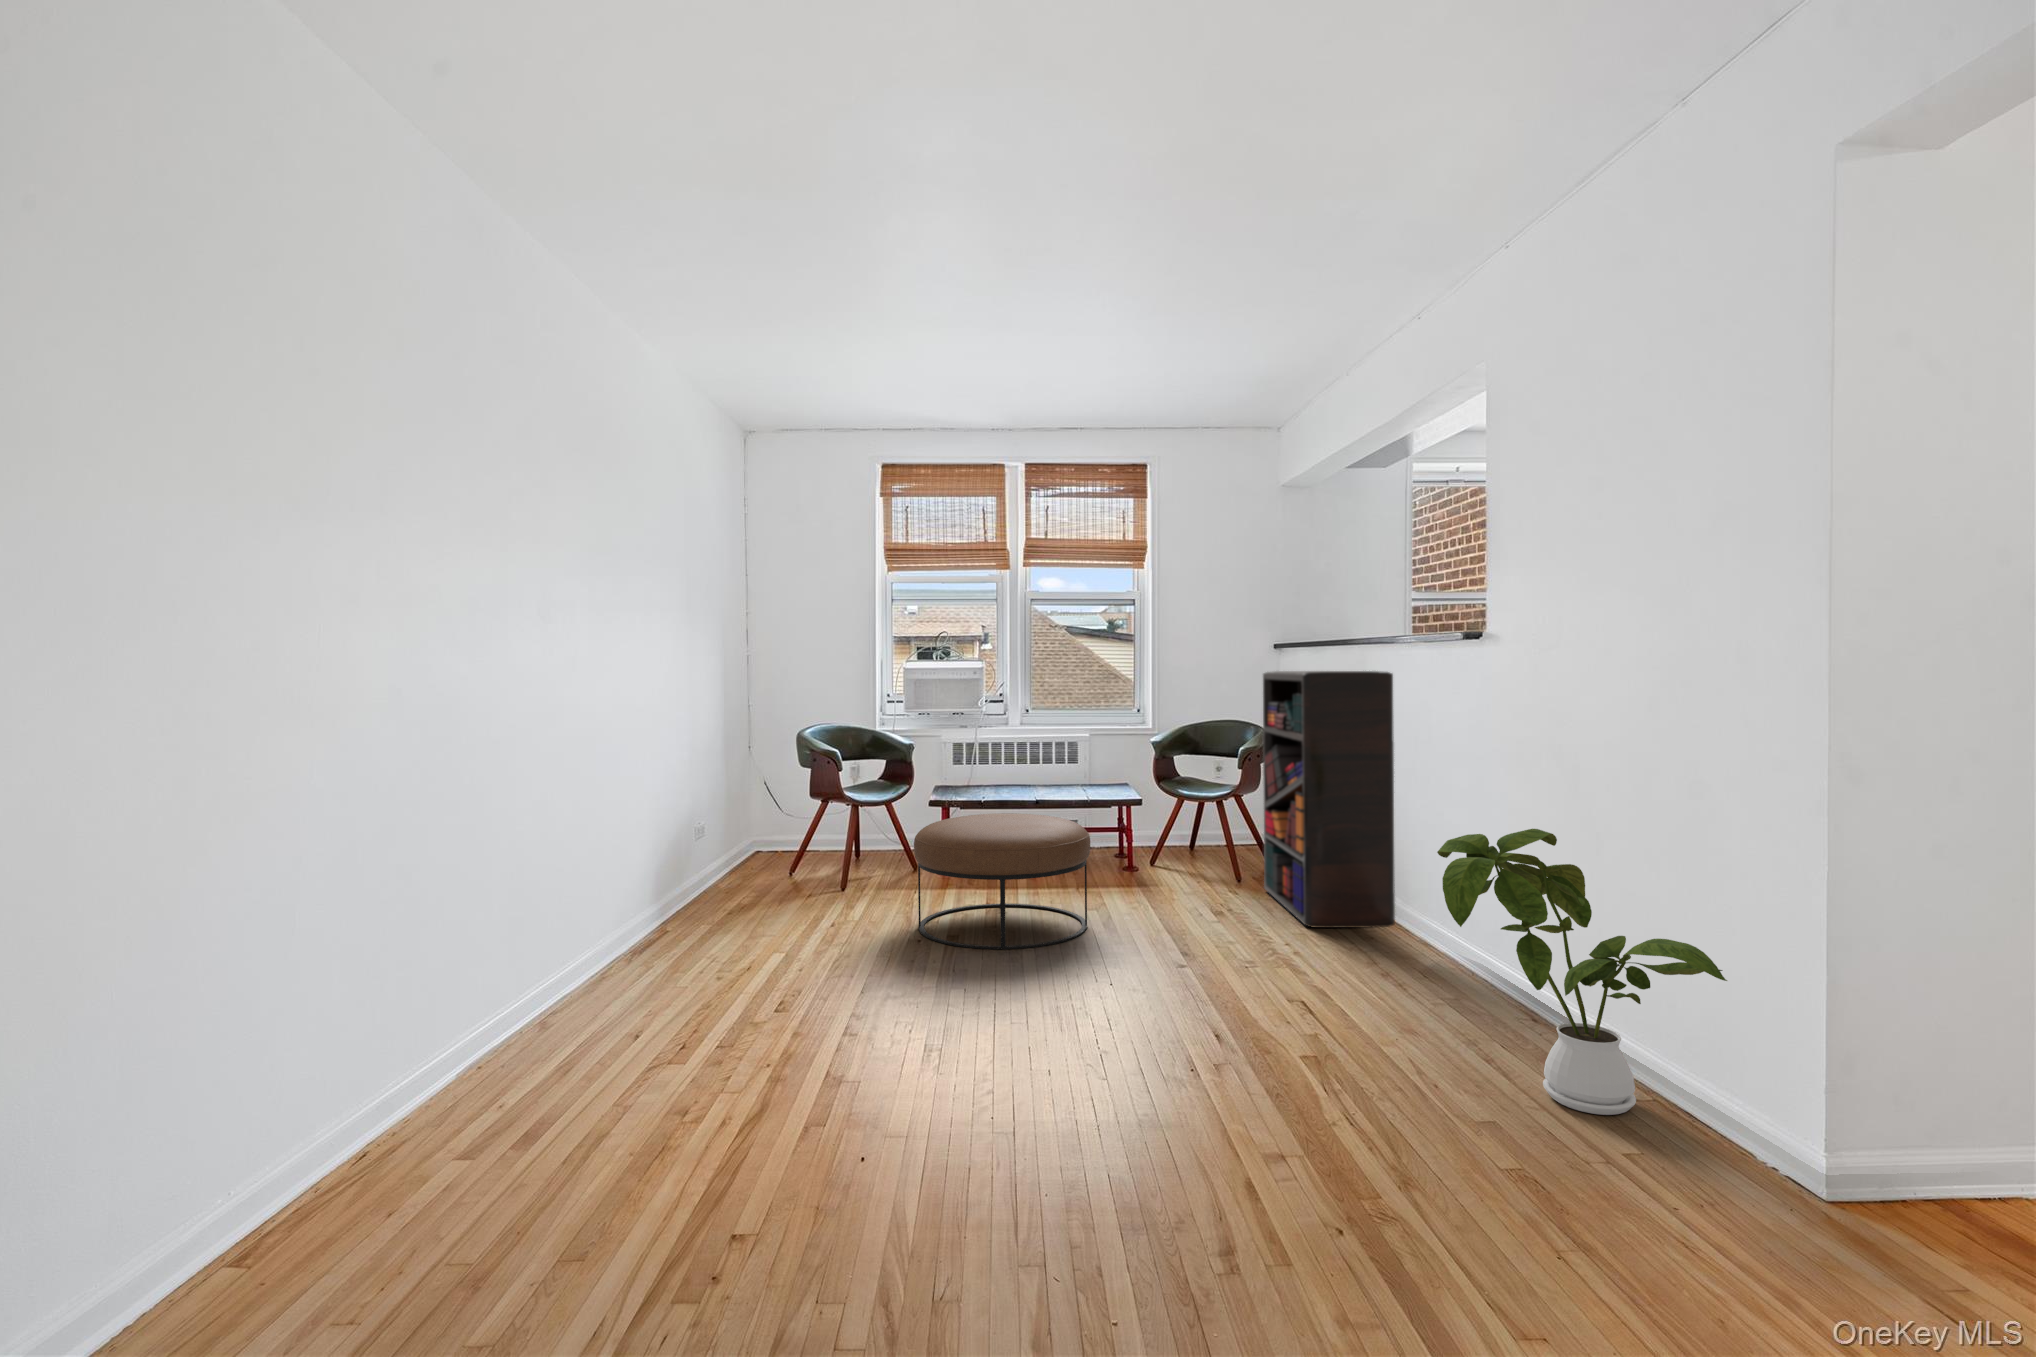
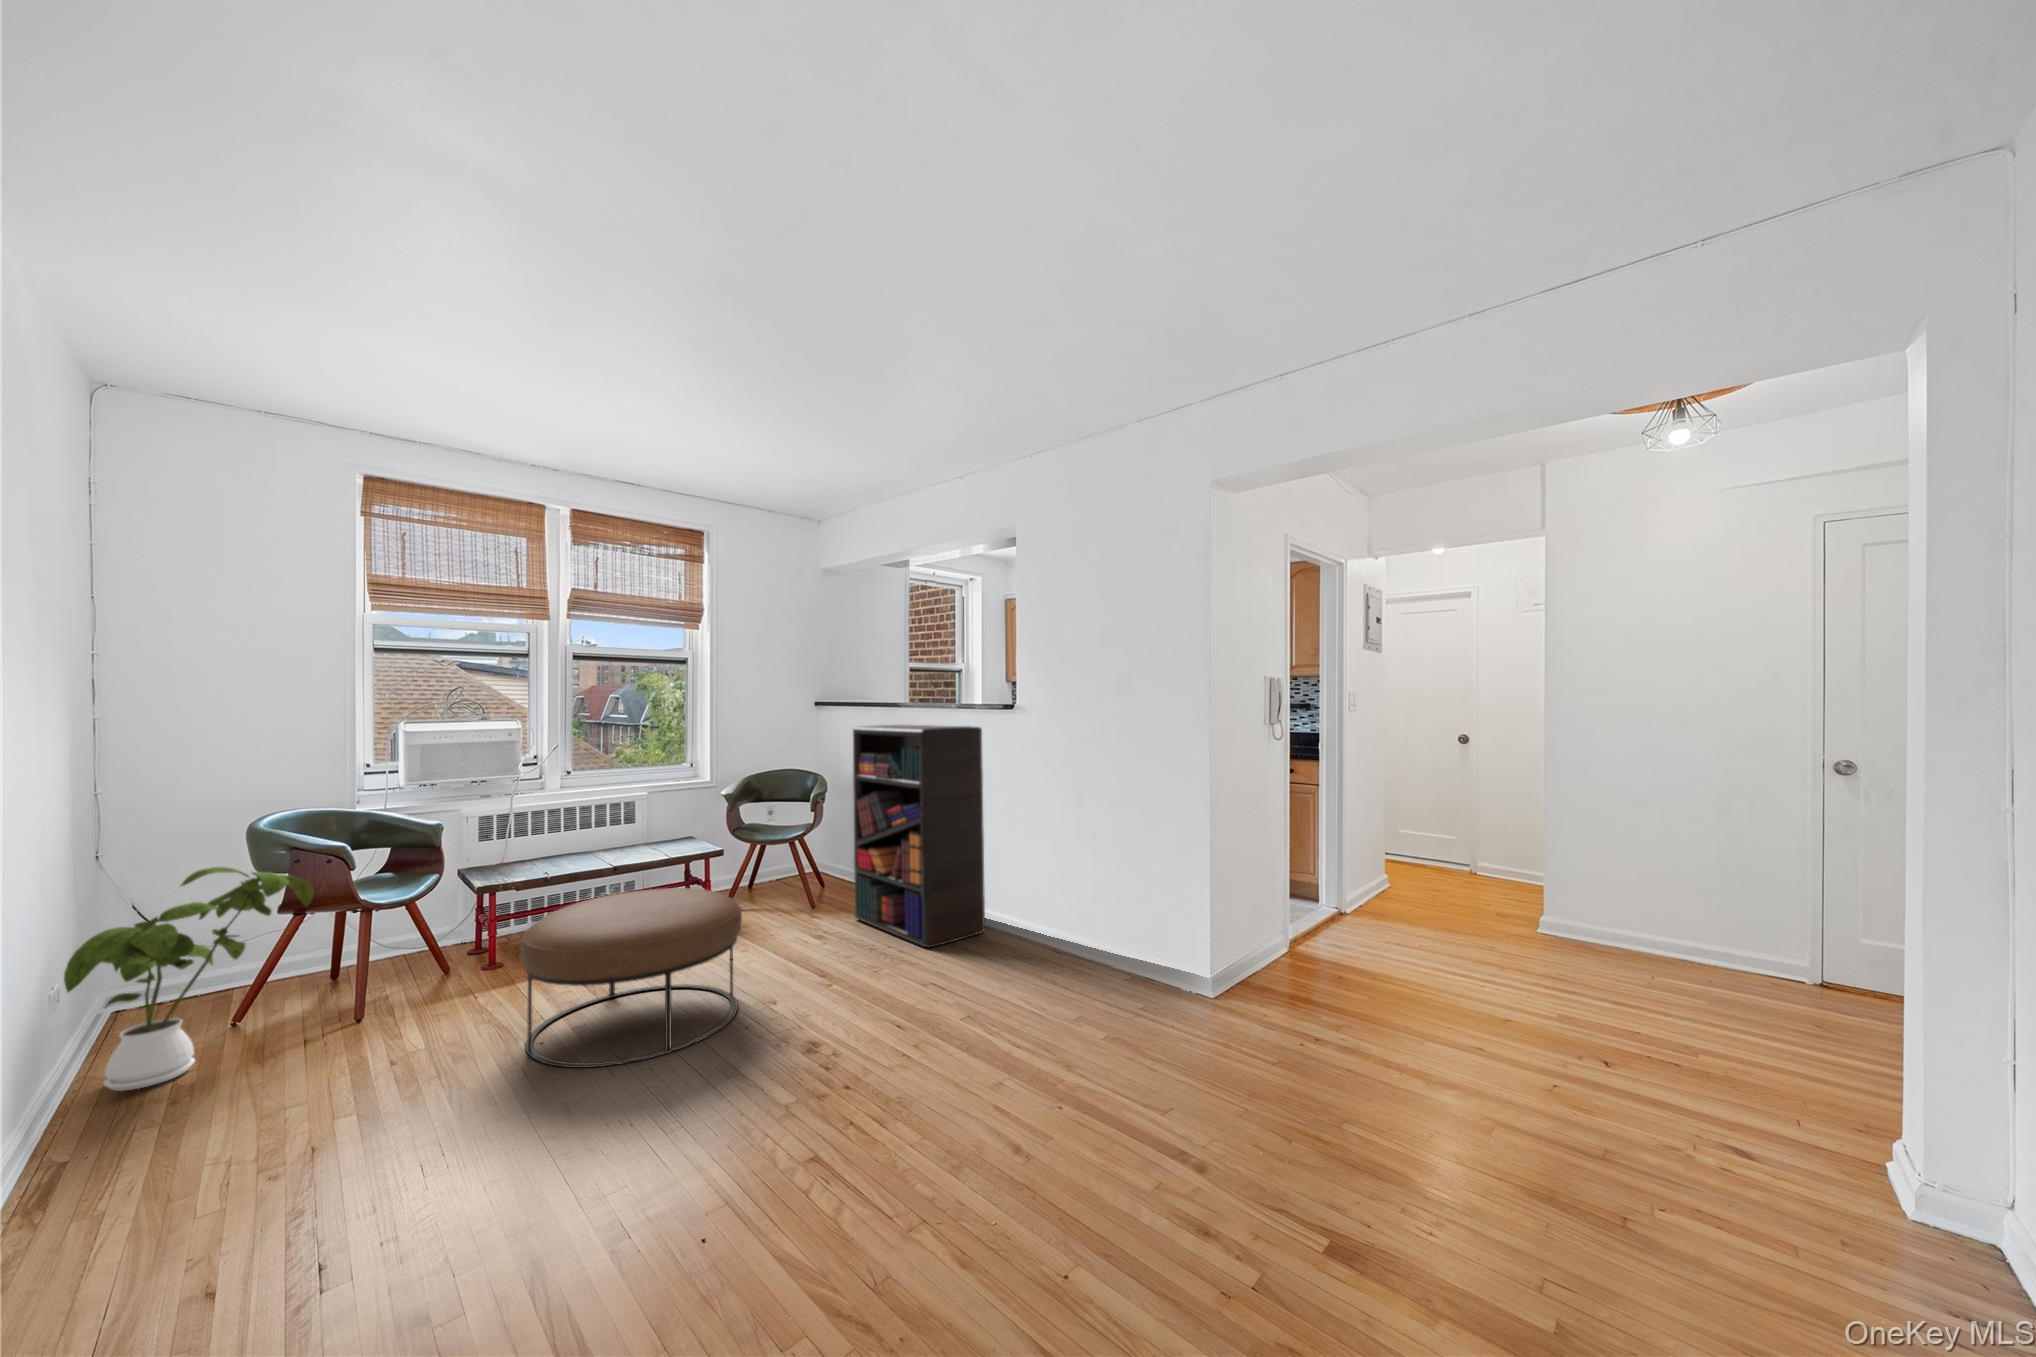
house plant: present [1437,829,1727,1115] -> present [64,867,314,1091]

